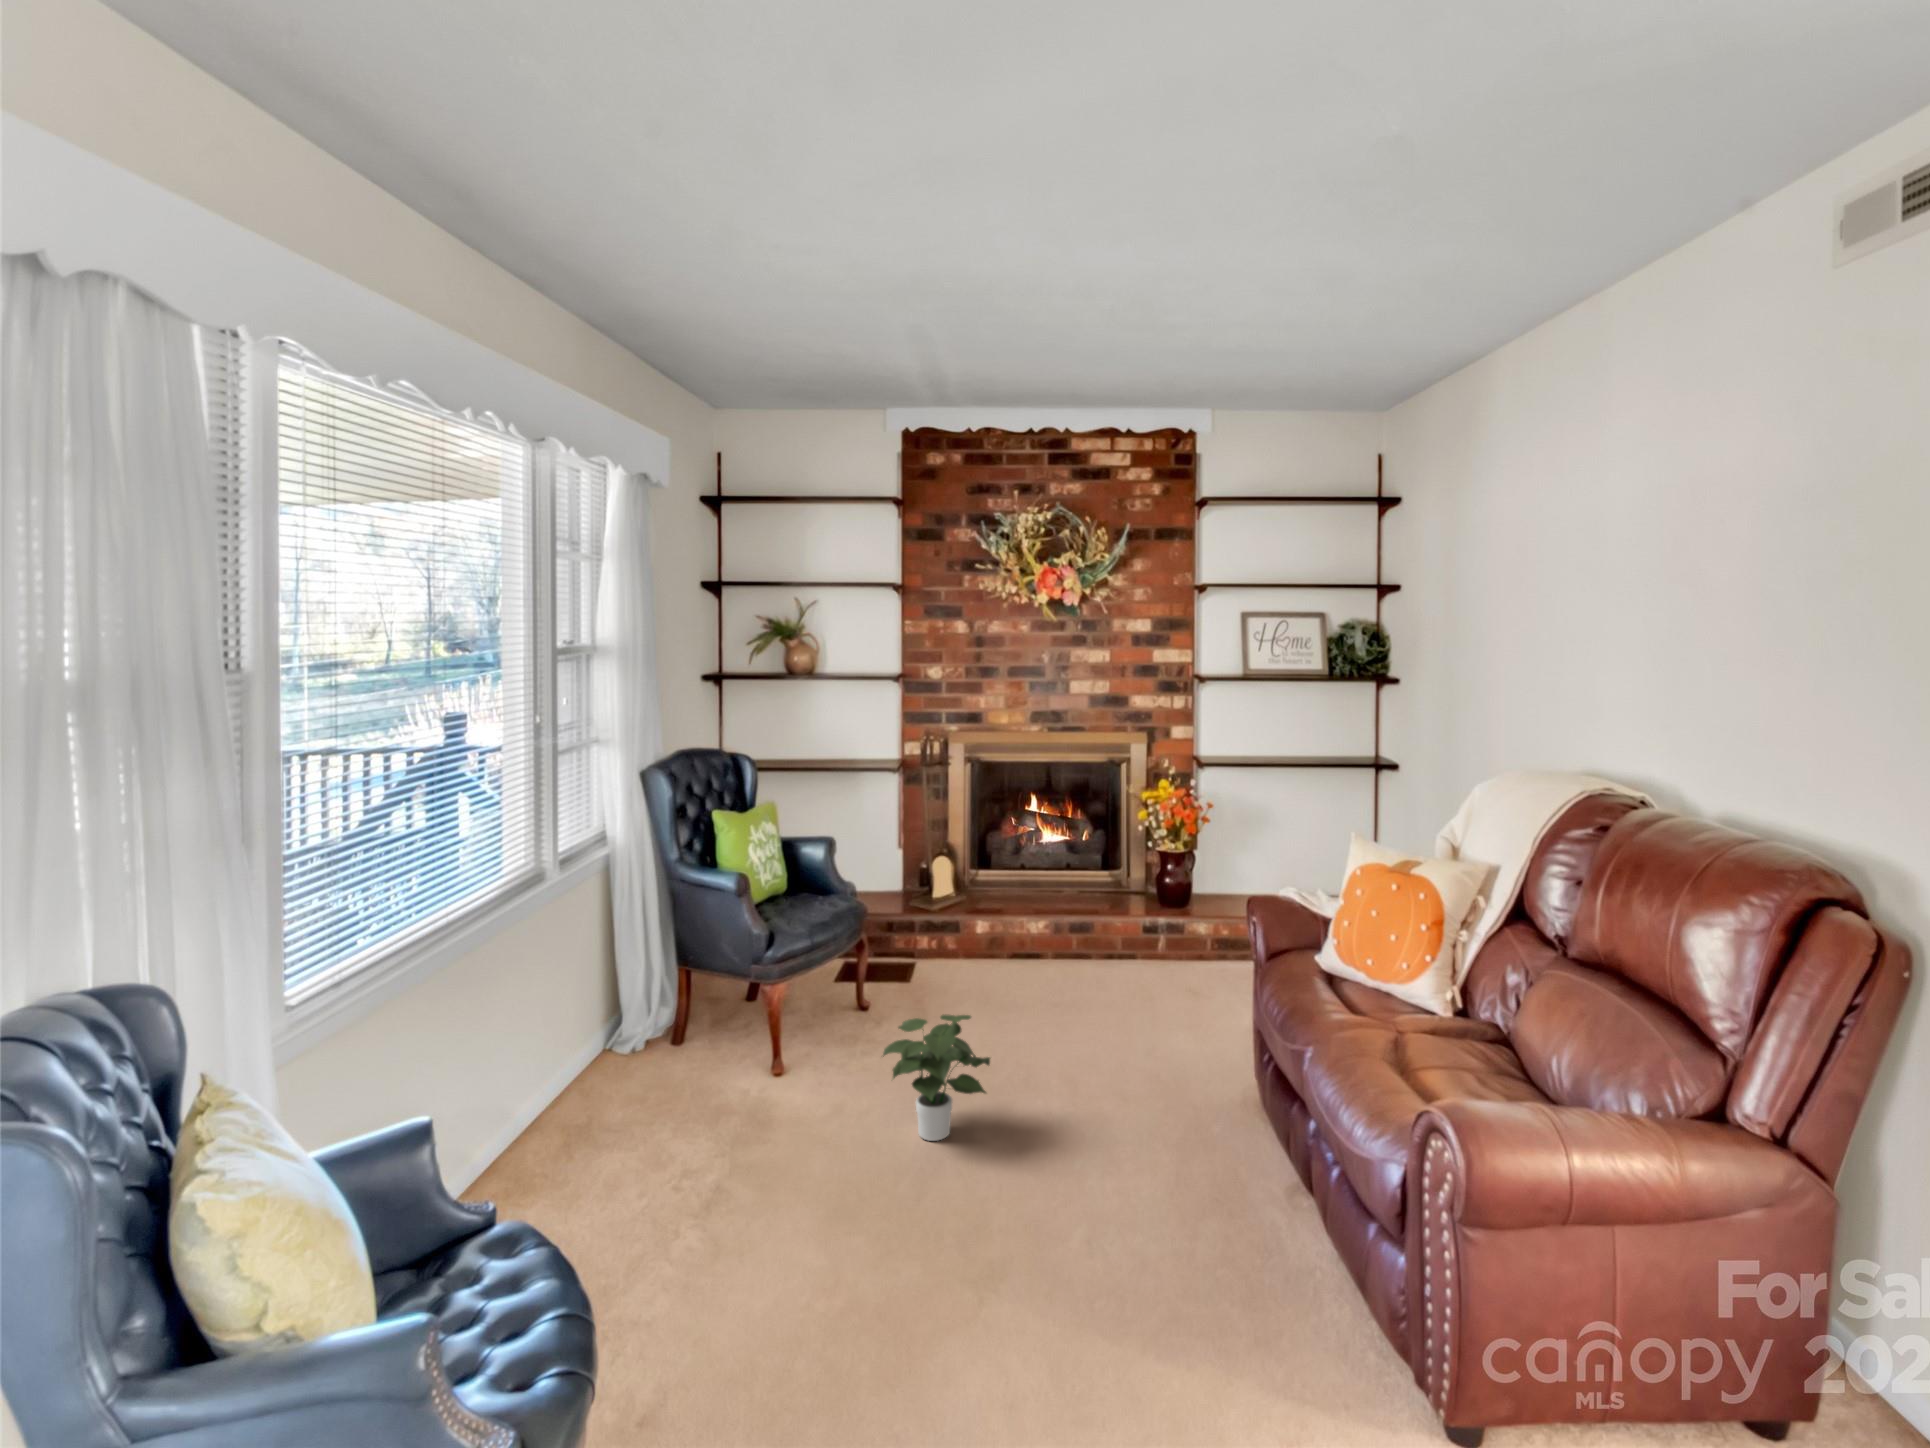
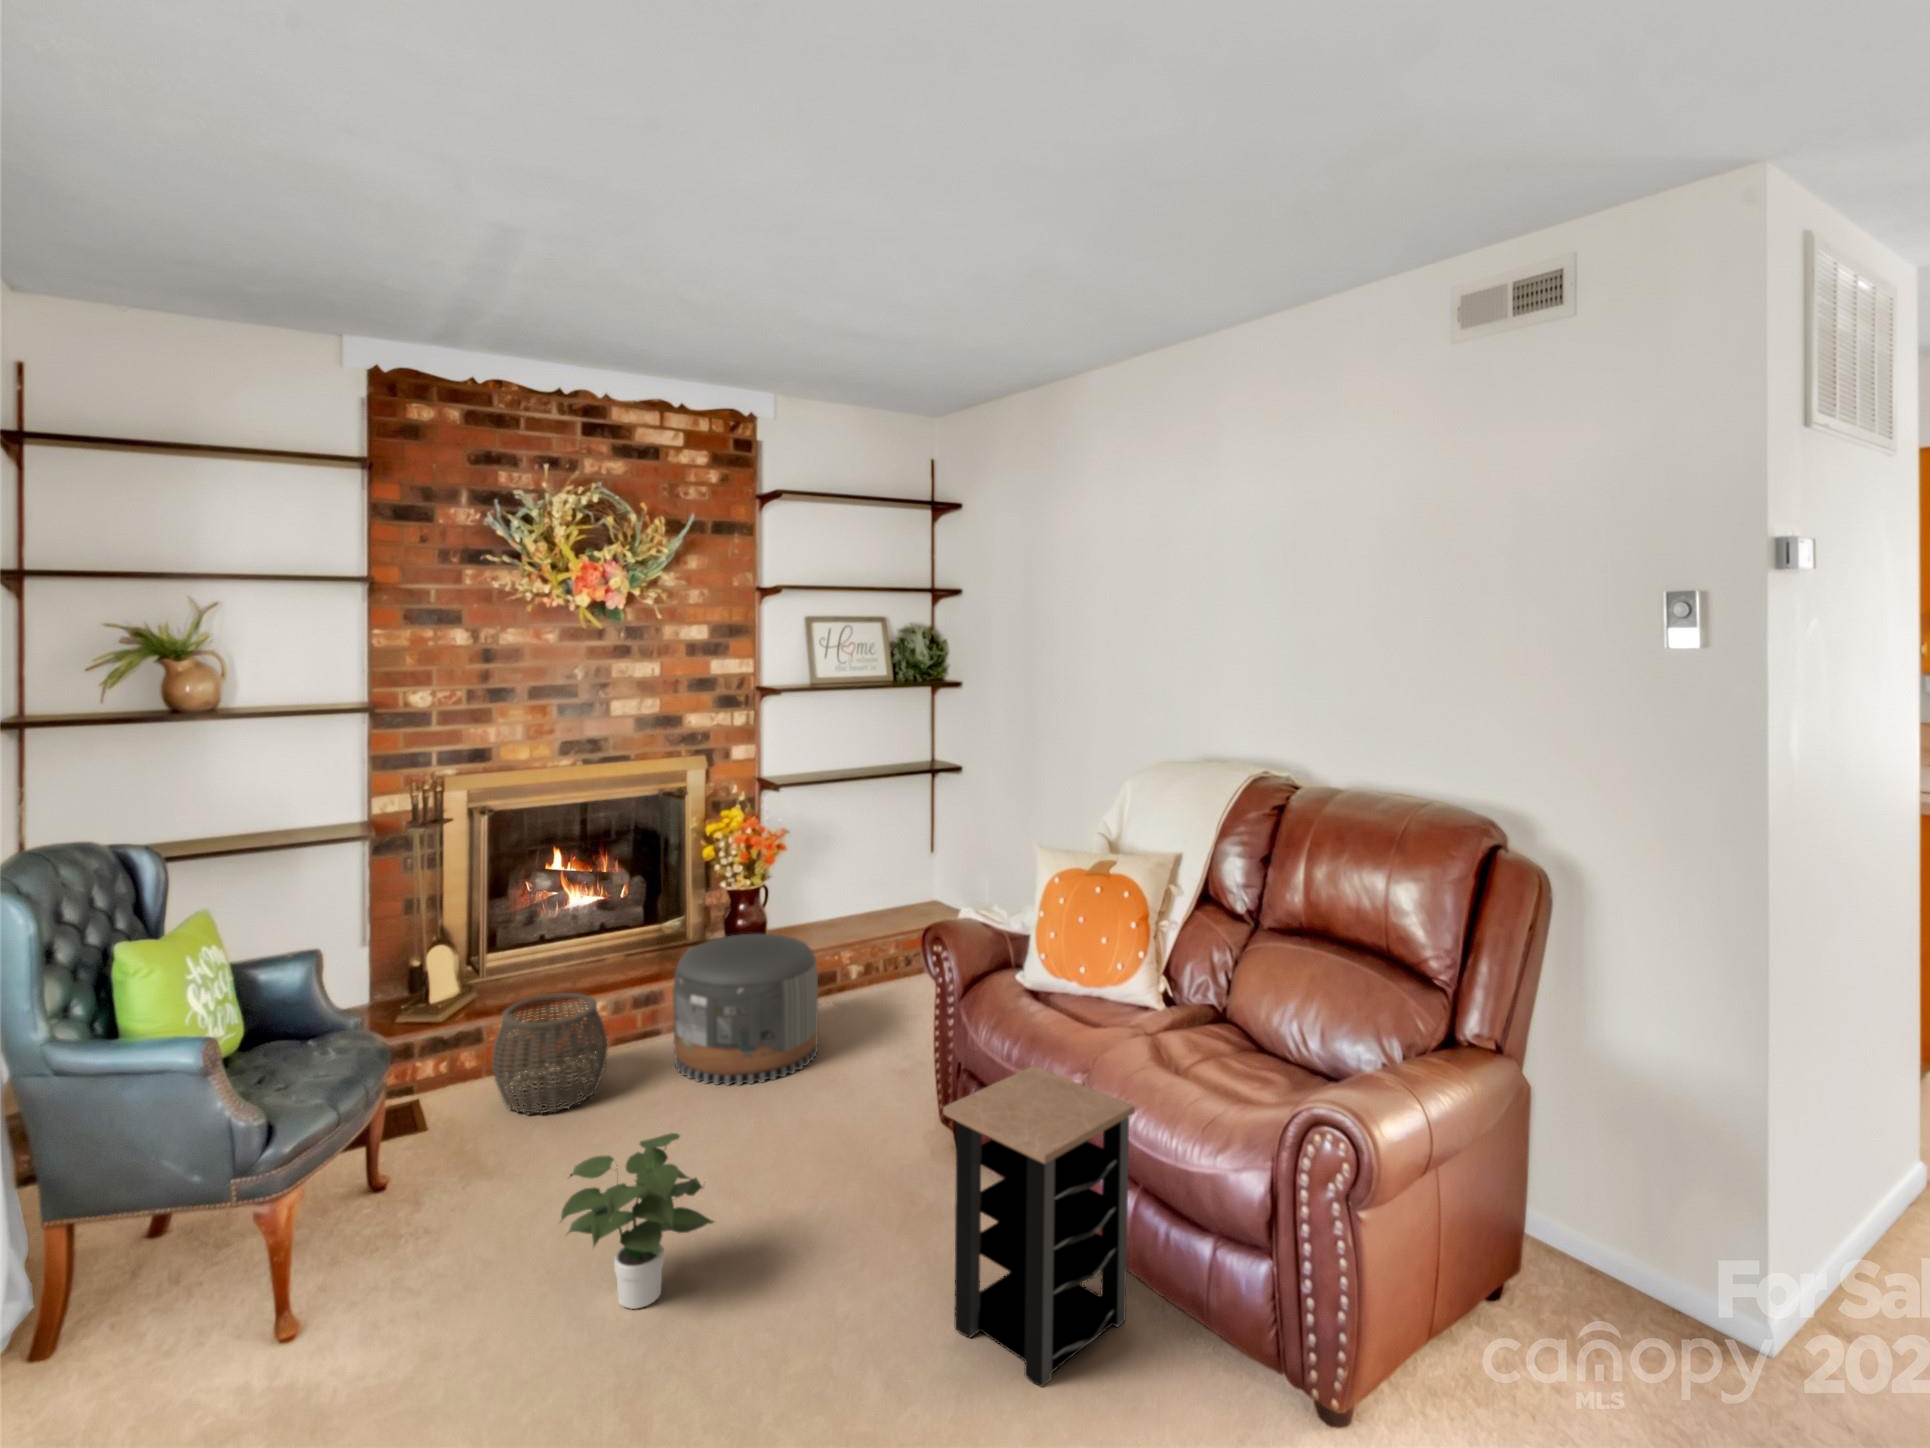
pouf: none [1073,886,1195,1015] -> present [673,934,818,1085]
woven basket: none [935,906,1019,997] -> present [492,993,608,1114]
side table: none [1128,1030,1299,1316] -> present [943,1066,1135,1387]

